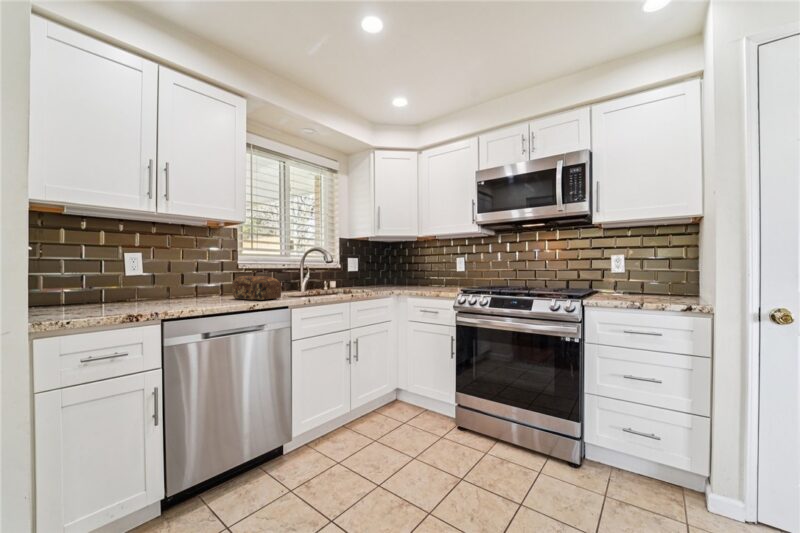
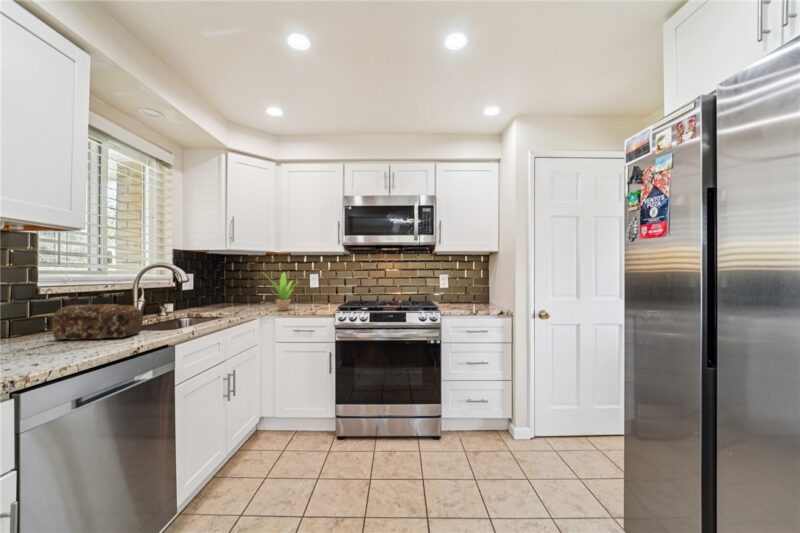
potted plant: none [395,255,429,291] -> present [264,272,297,311]

